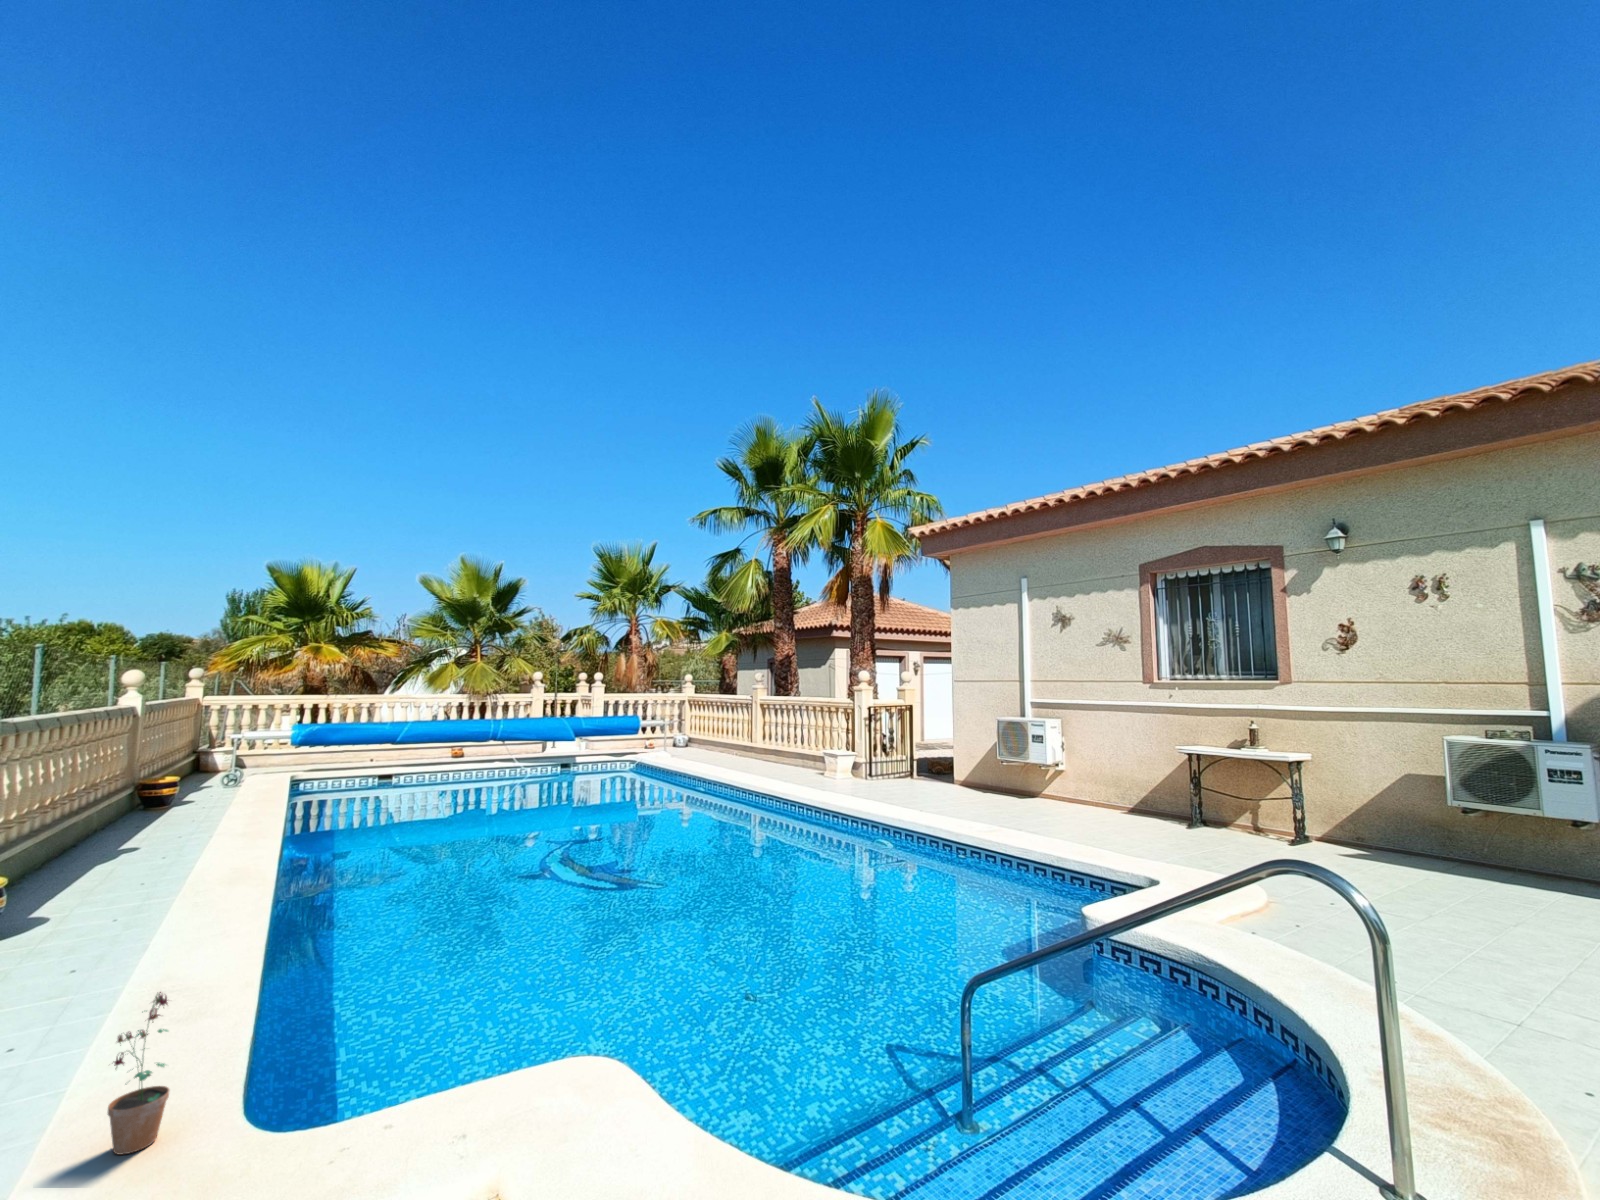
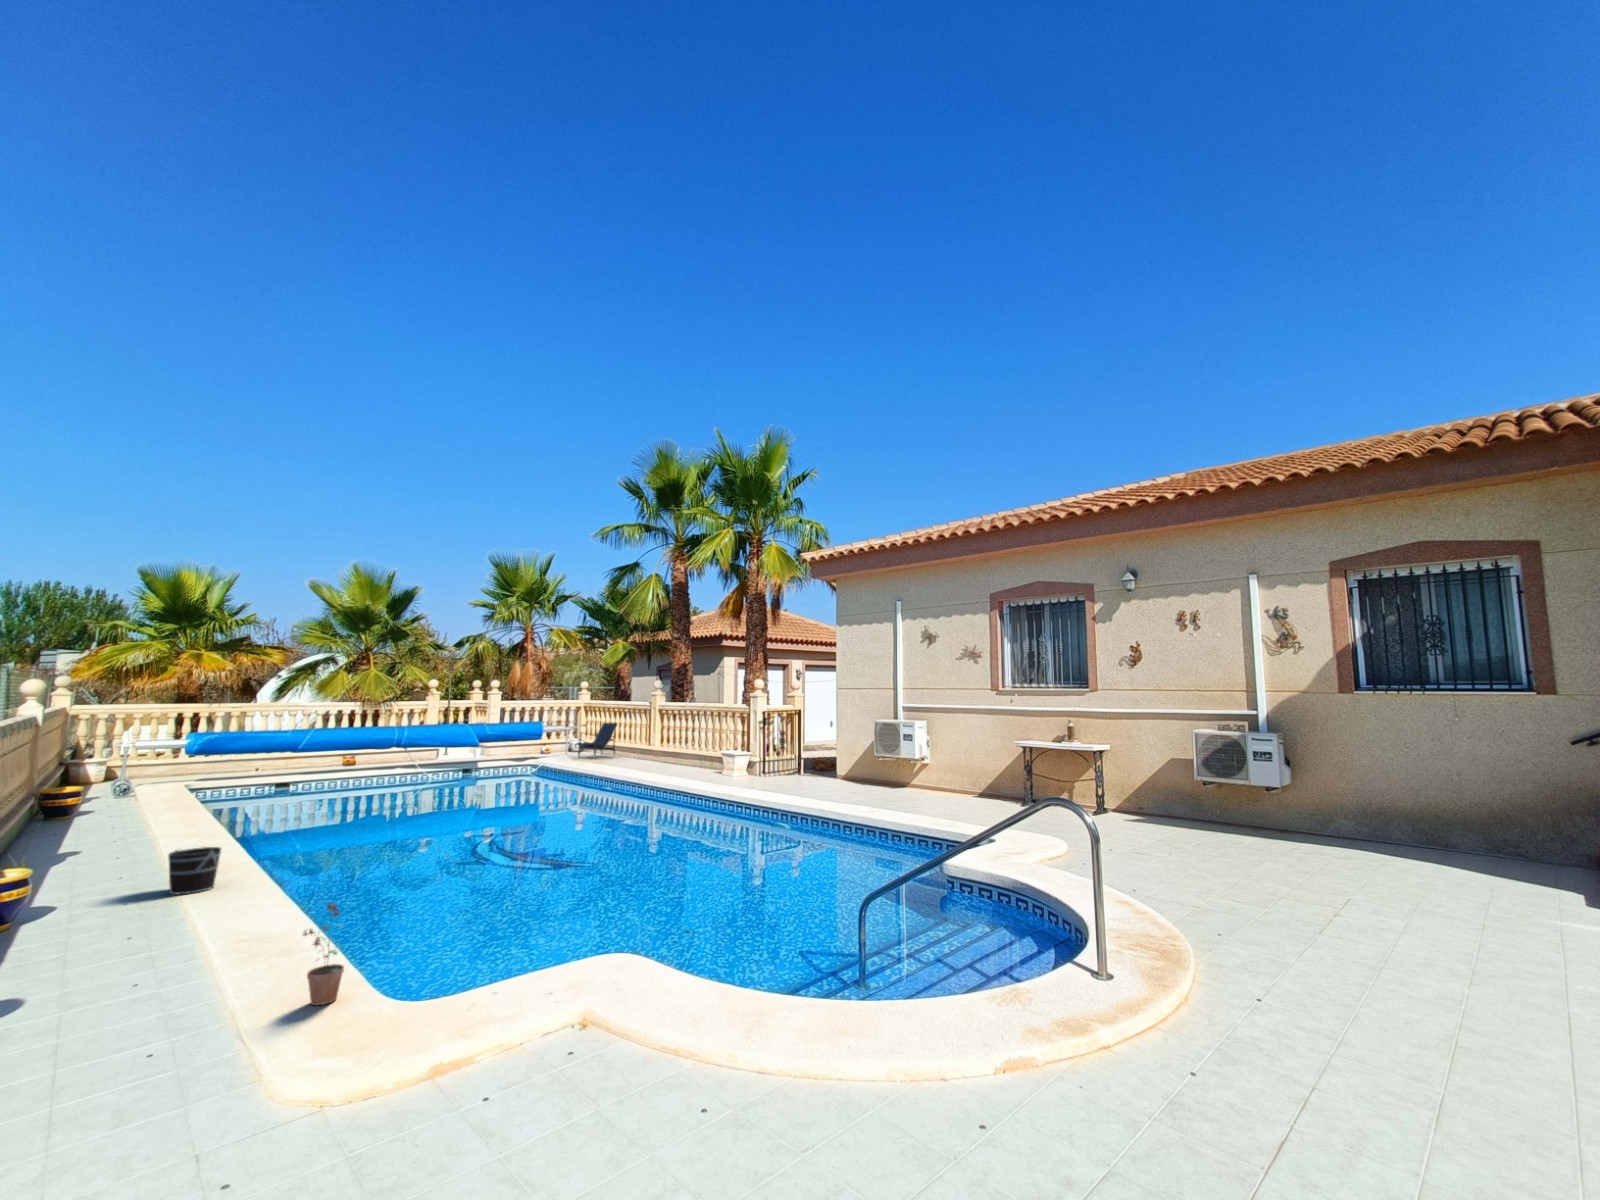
lounge chair: none [676,717,718,755] -> present [576,723,617,757]
bucket: none [148,864,209,921] -> present [168,847,221,894]

